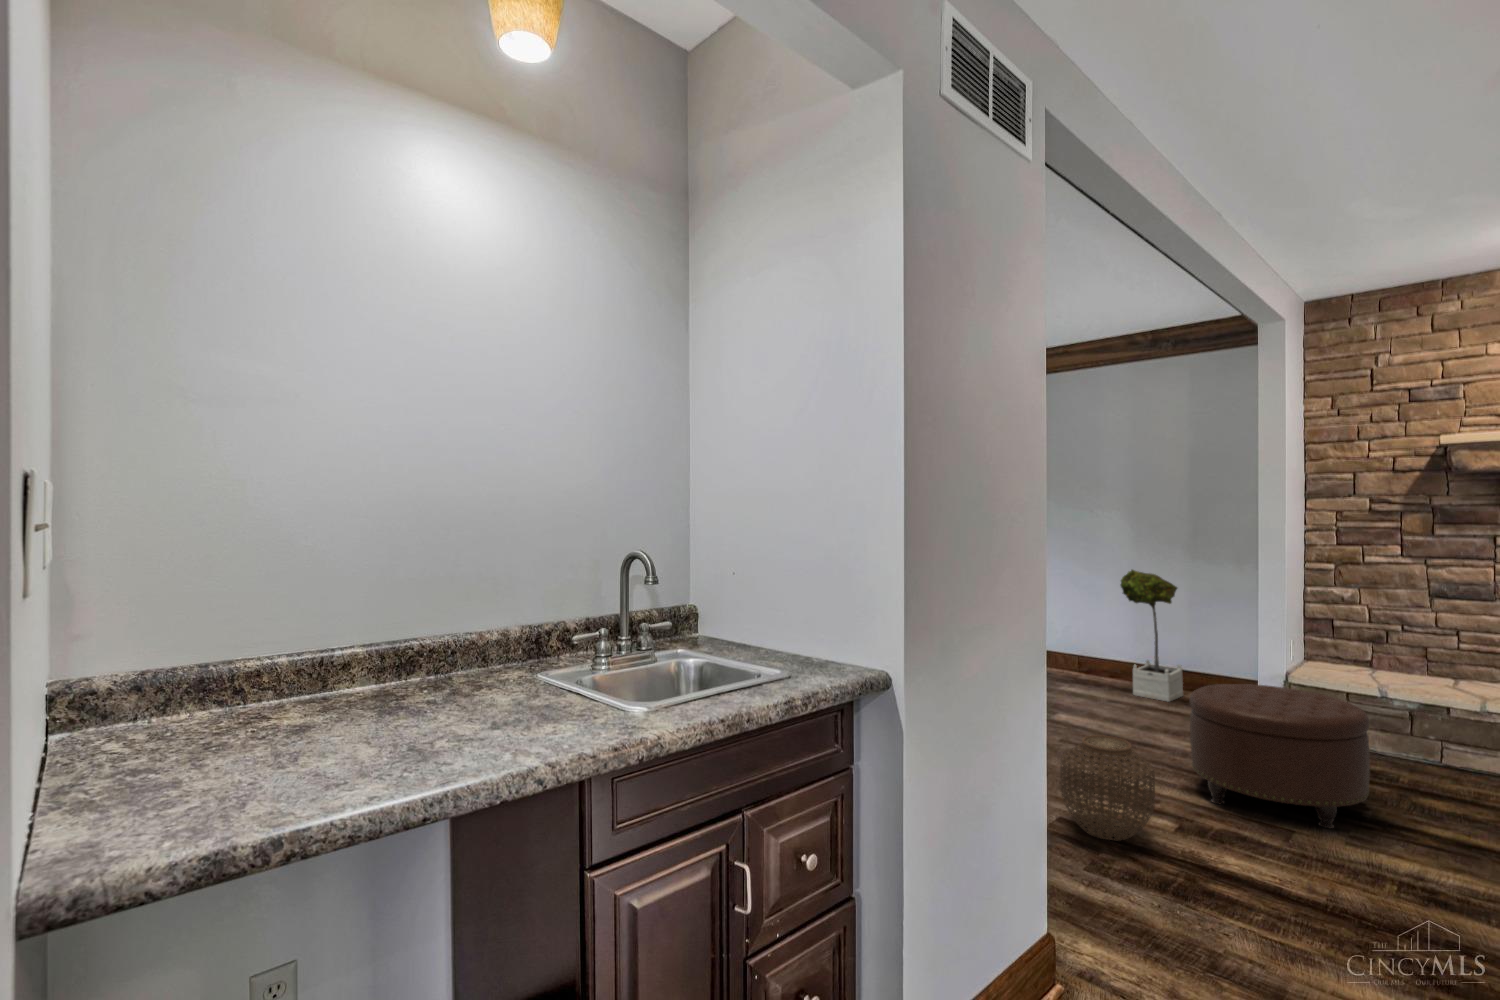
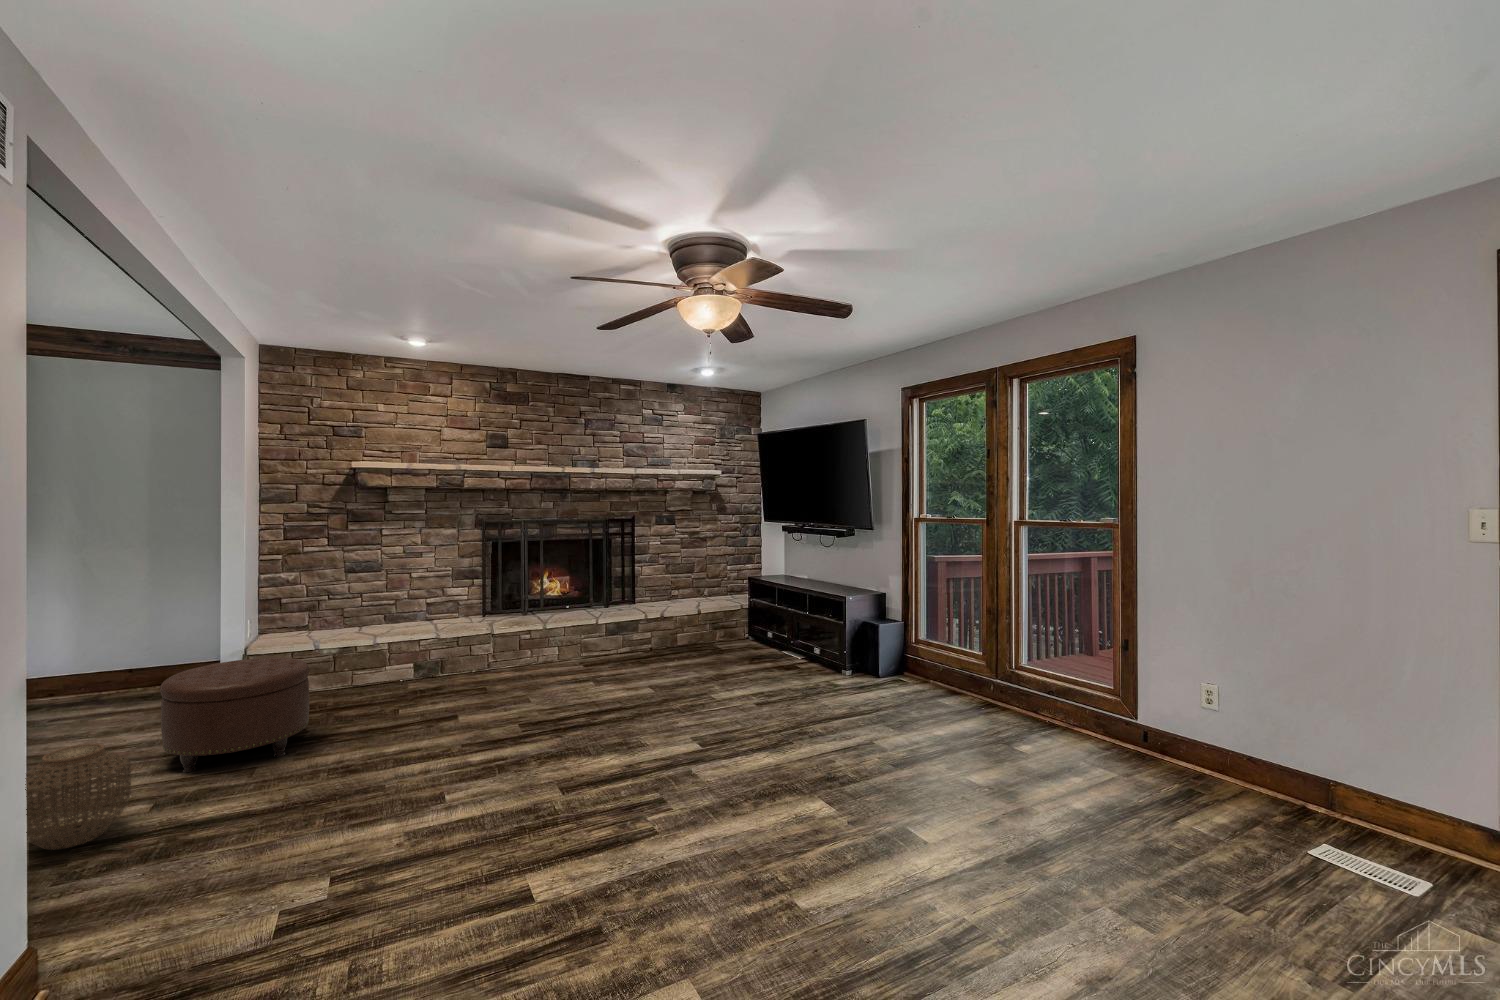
potted tree: present [1121,570,1183,702] -> none [66,577,143,706]

